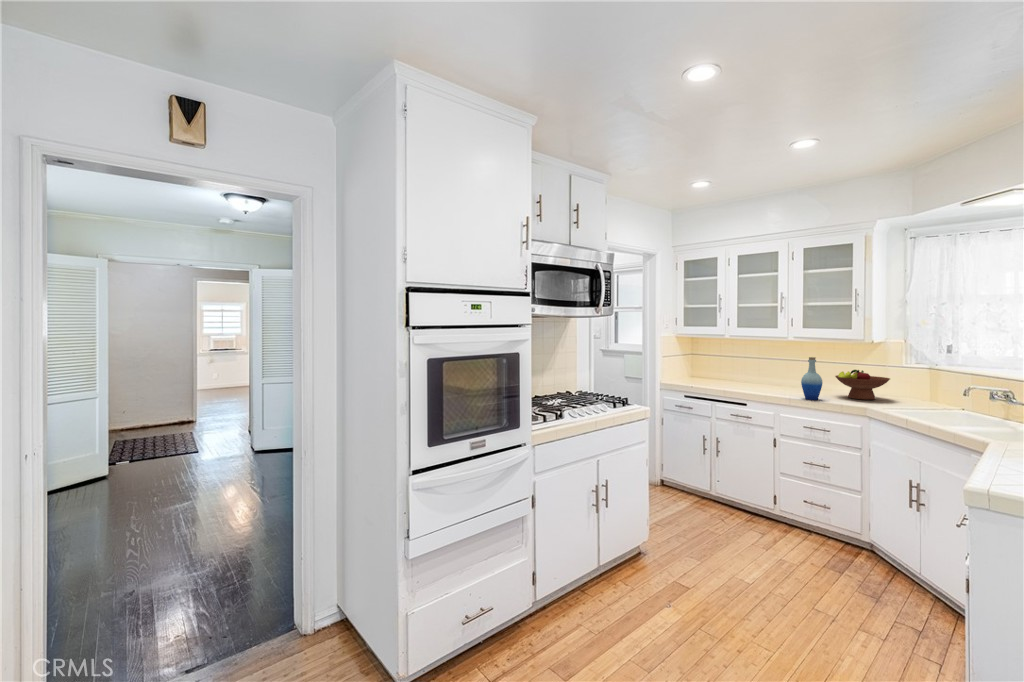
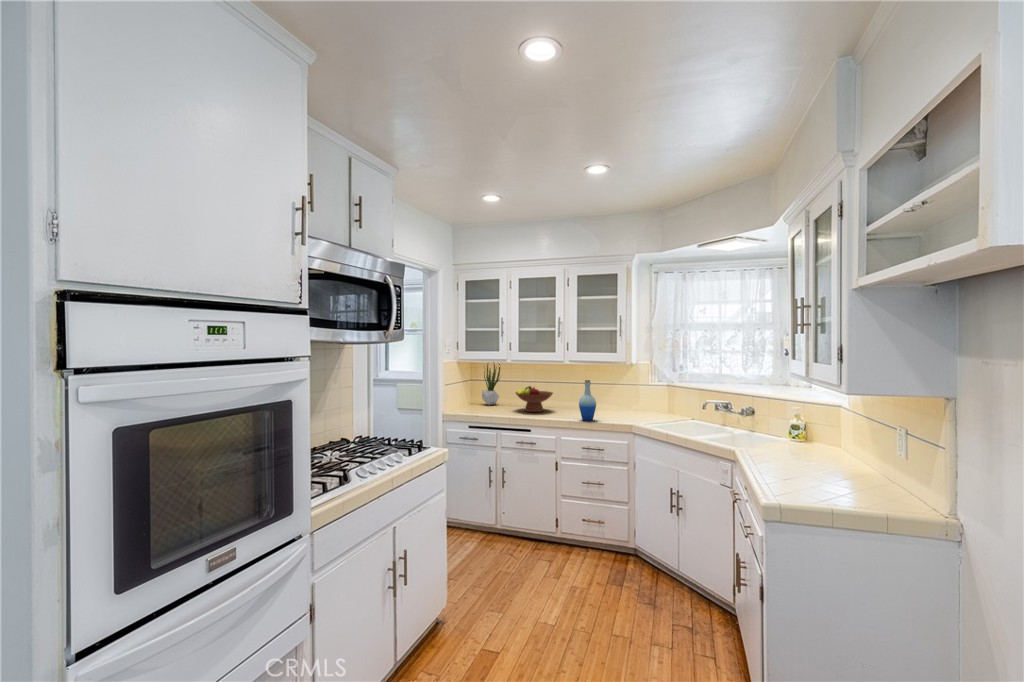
potted plant: none [702,338,722,381] -> present [482,364,500,405]
fruit bowl: present [835,370,890,400] -> present [515,386,553,412]

